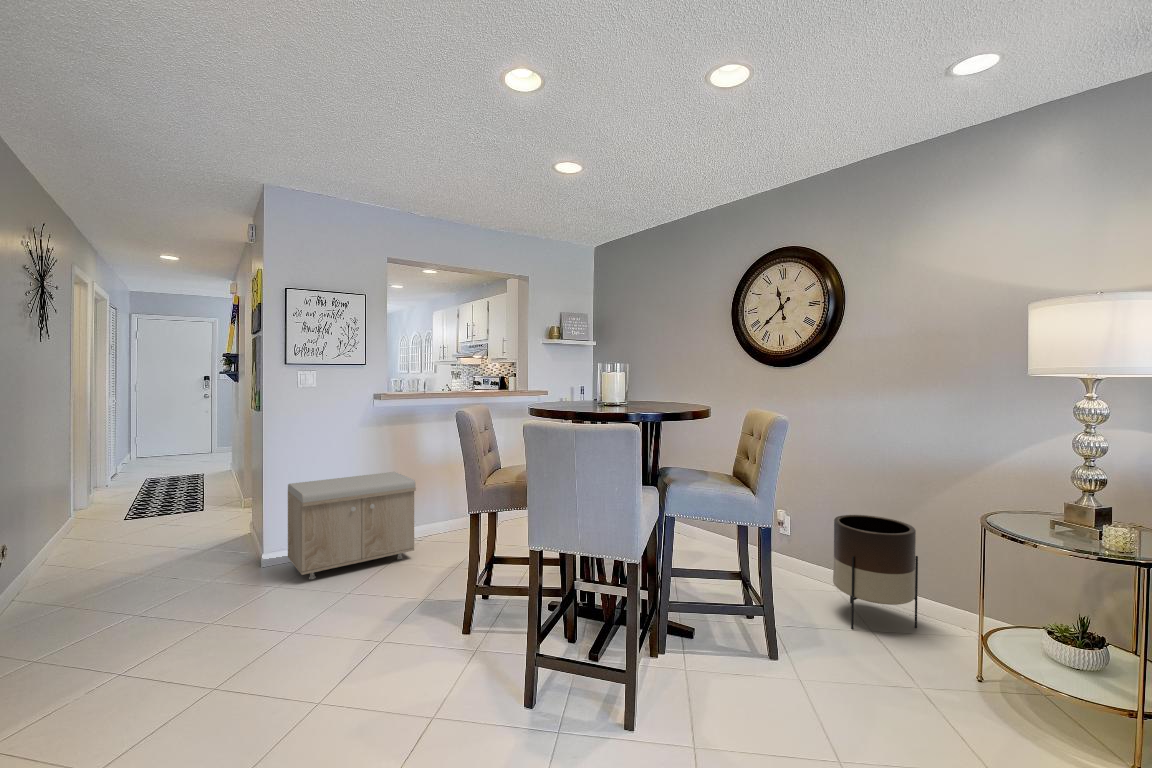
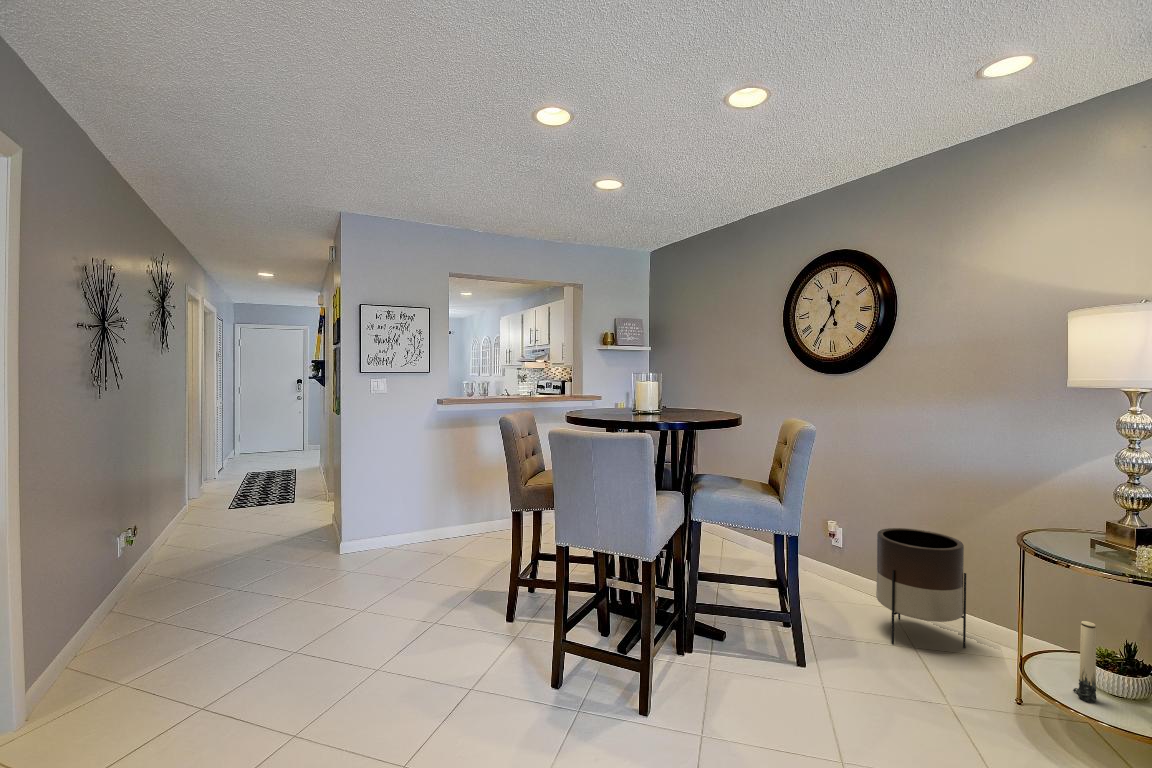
storage bench: present [288,472,416,579] -> none [361,472,473,567]
candle: none [1039,600,1063,679] -> present [1073,621,1097,703]

